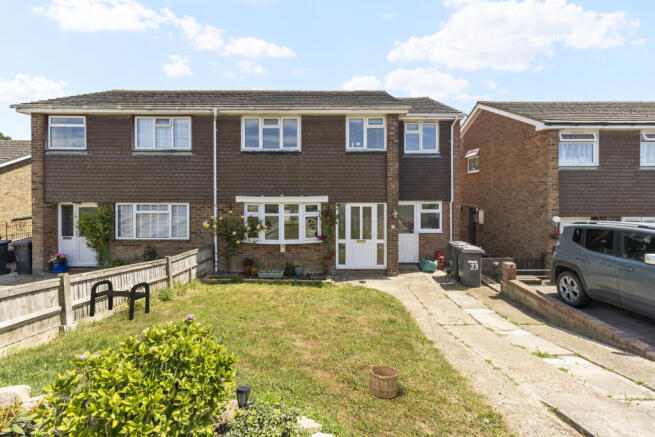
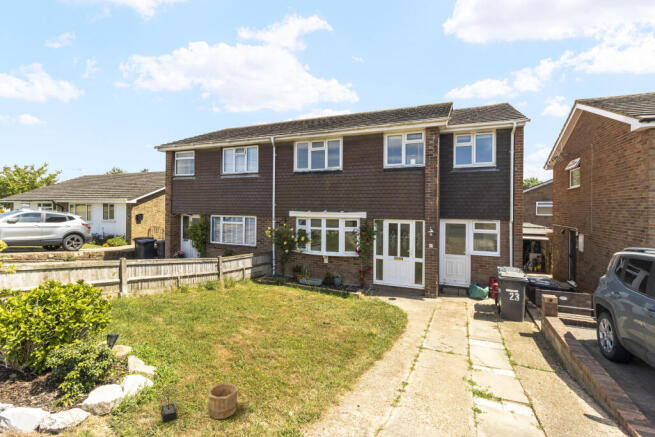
bench: present [89,280,150,320] -> none [133,274,173,306]
decorative plant: none [329,376,360,414] -> present [159,385,179,422]

